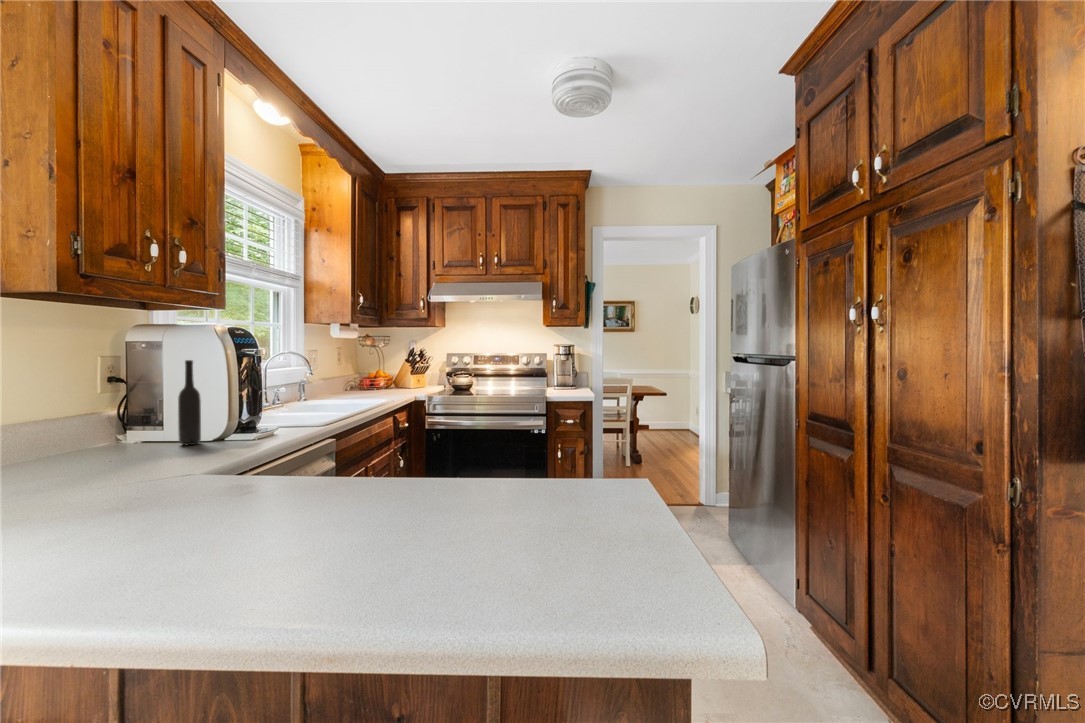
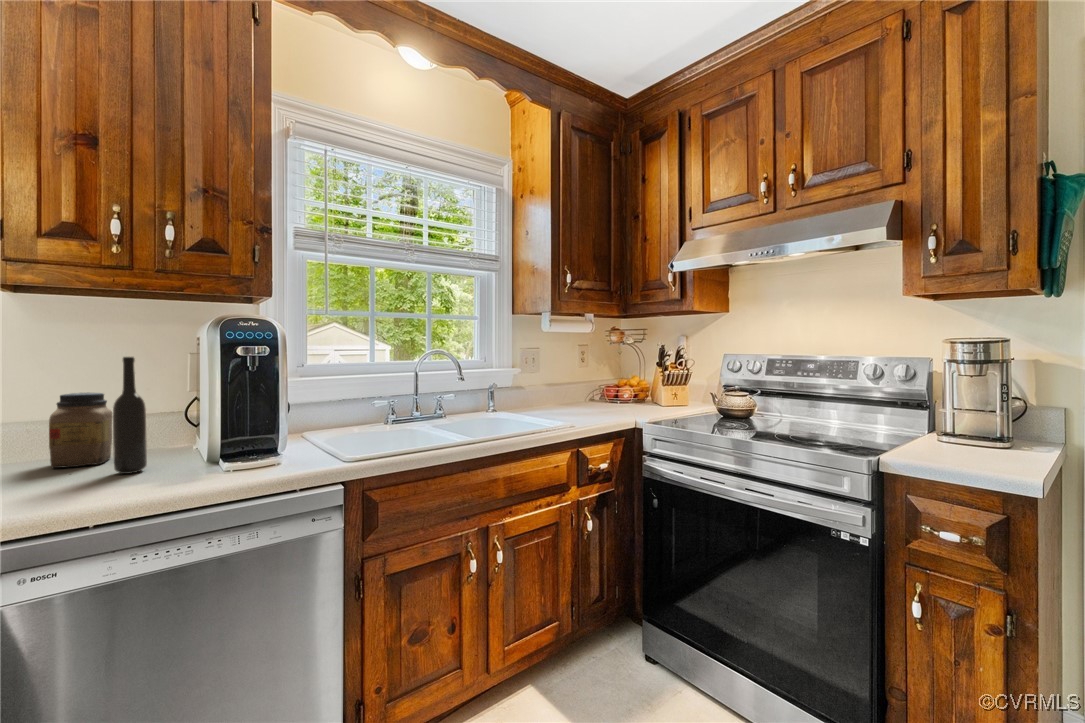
jar: none [76,391,133,453] -> present [49,392,112,468]

